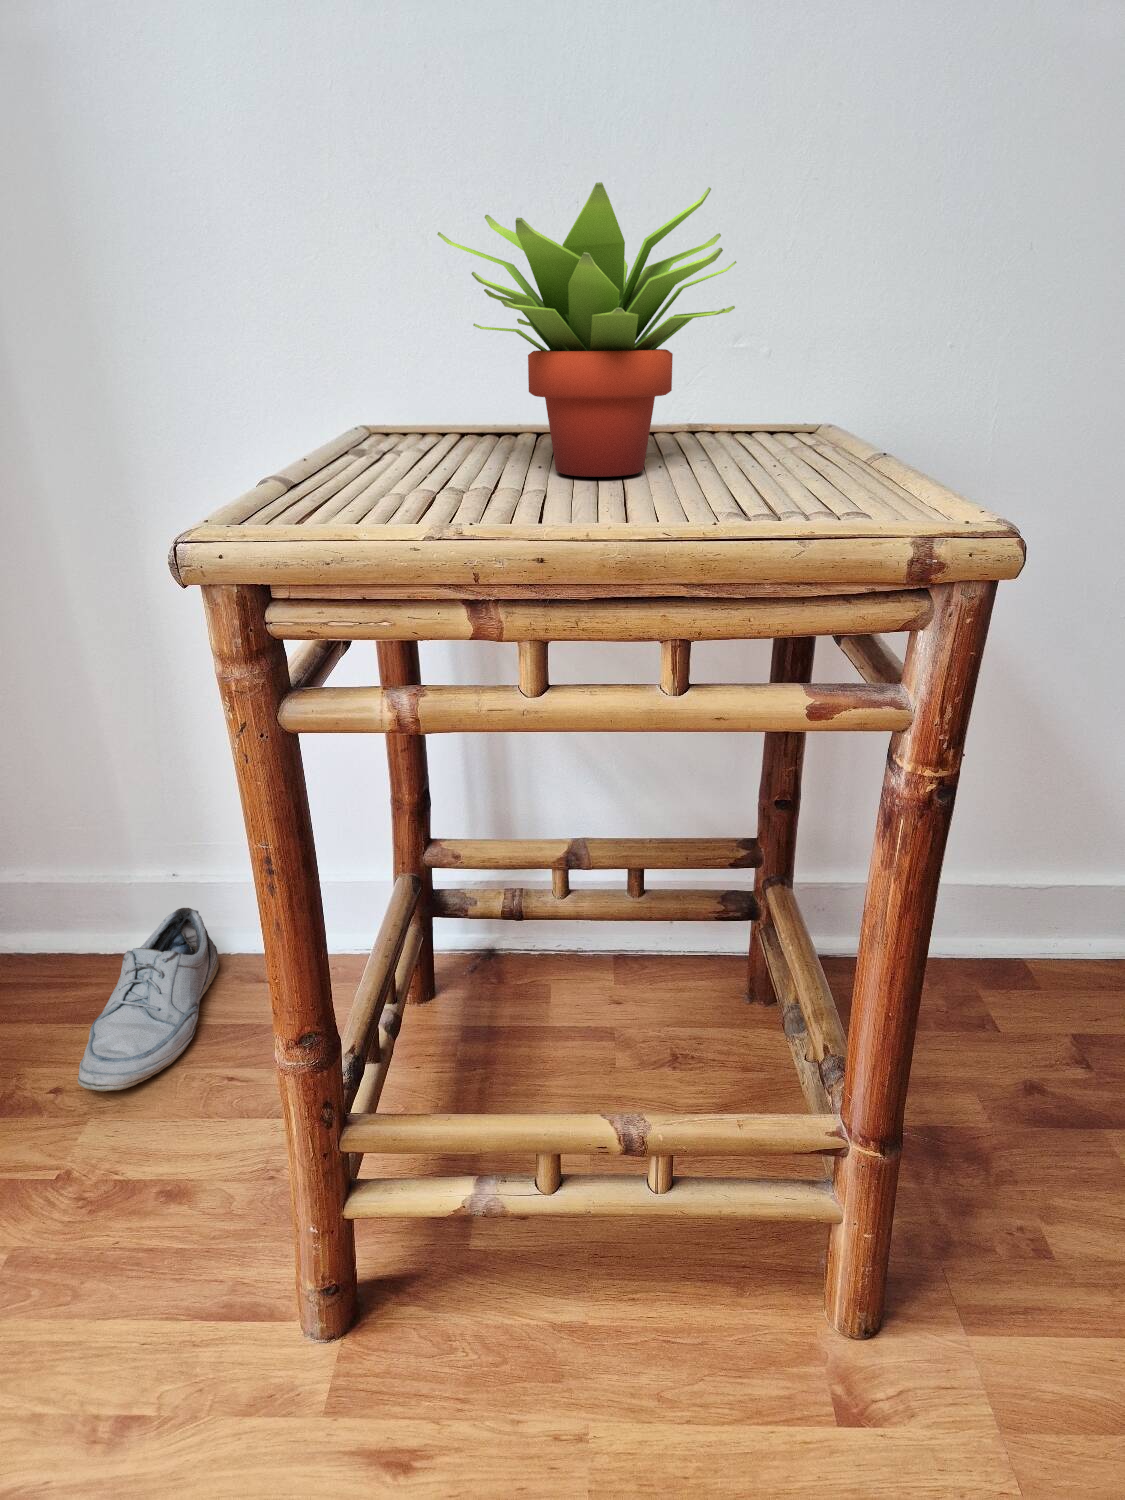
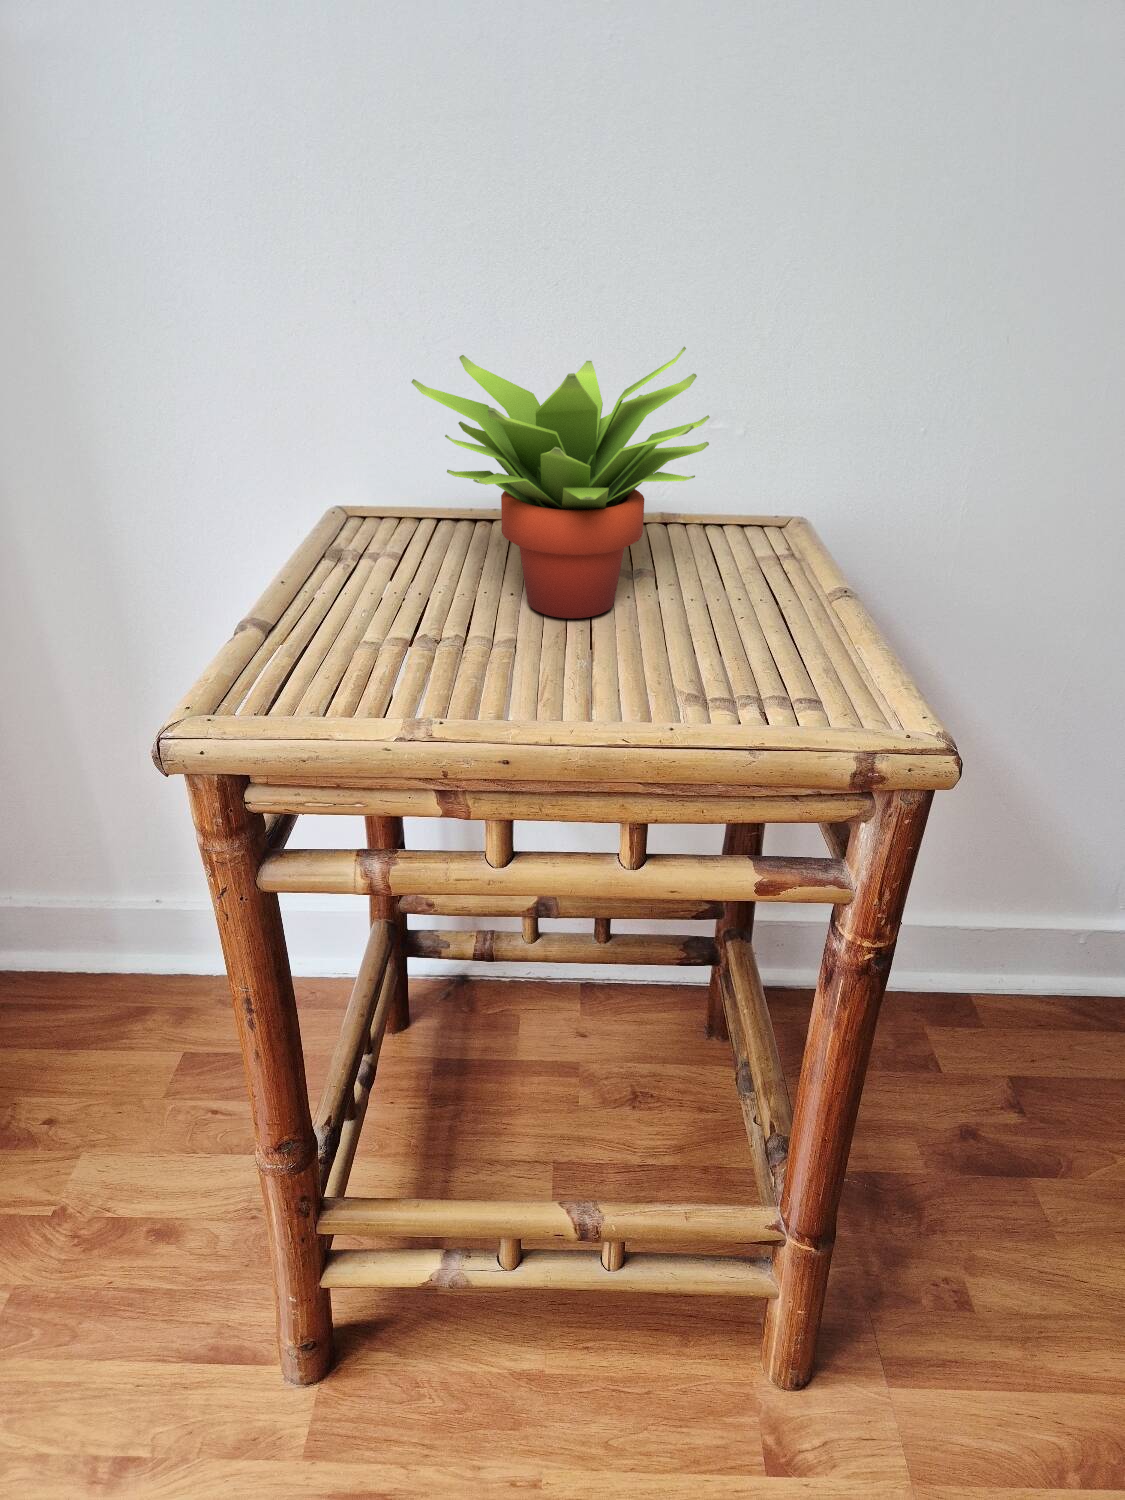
shoe: present [78,908,219,1091] -> none [67,929,198,1127]

